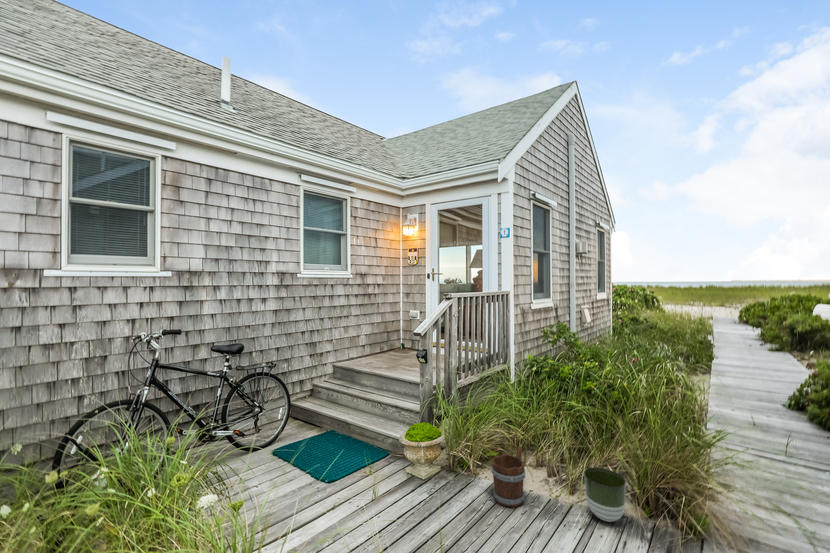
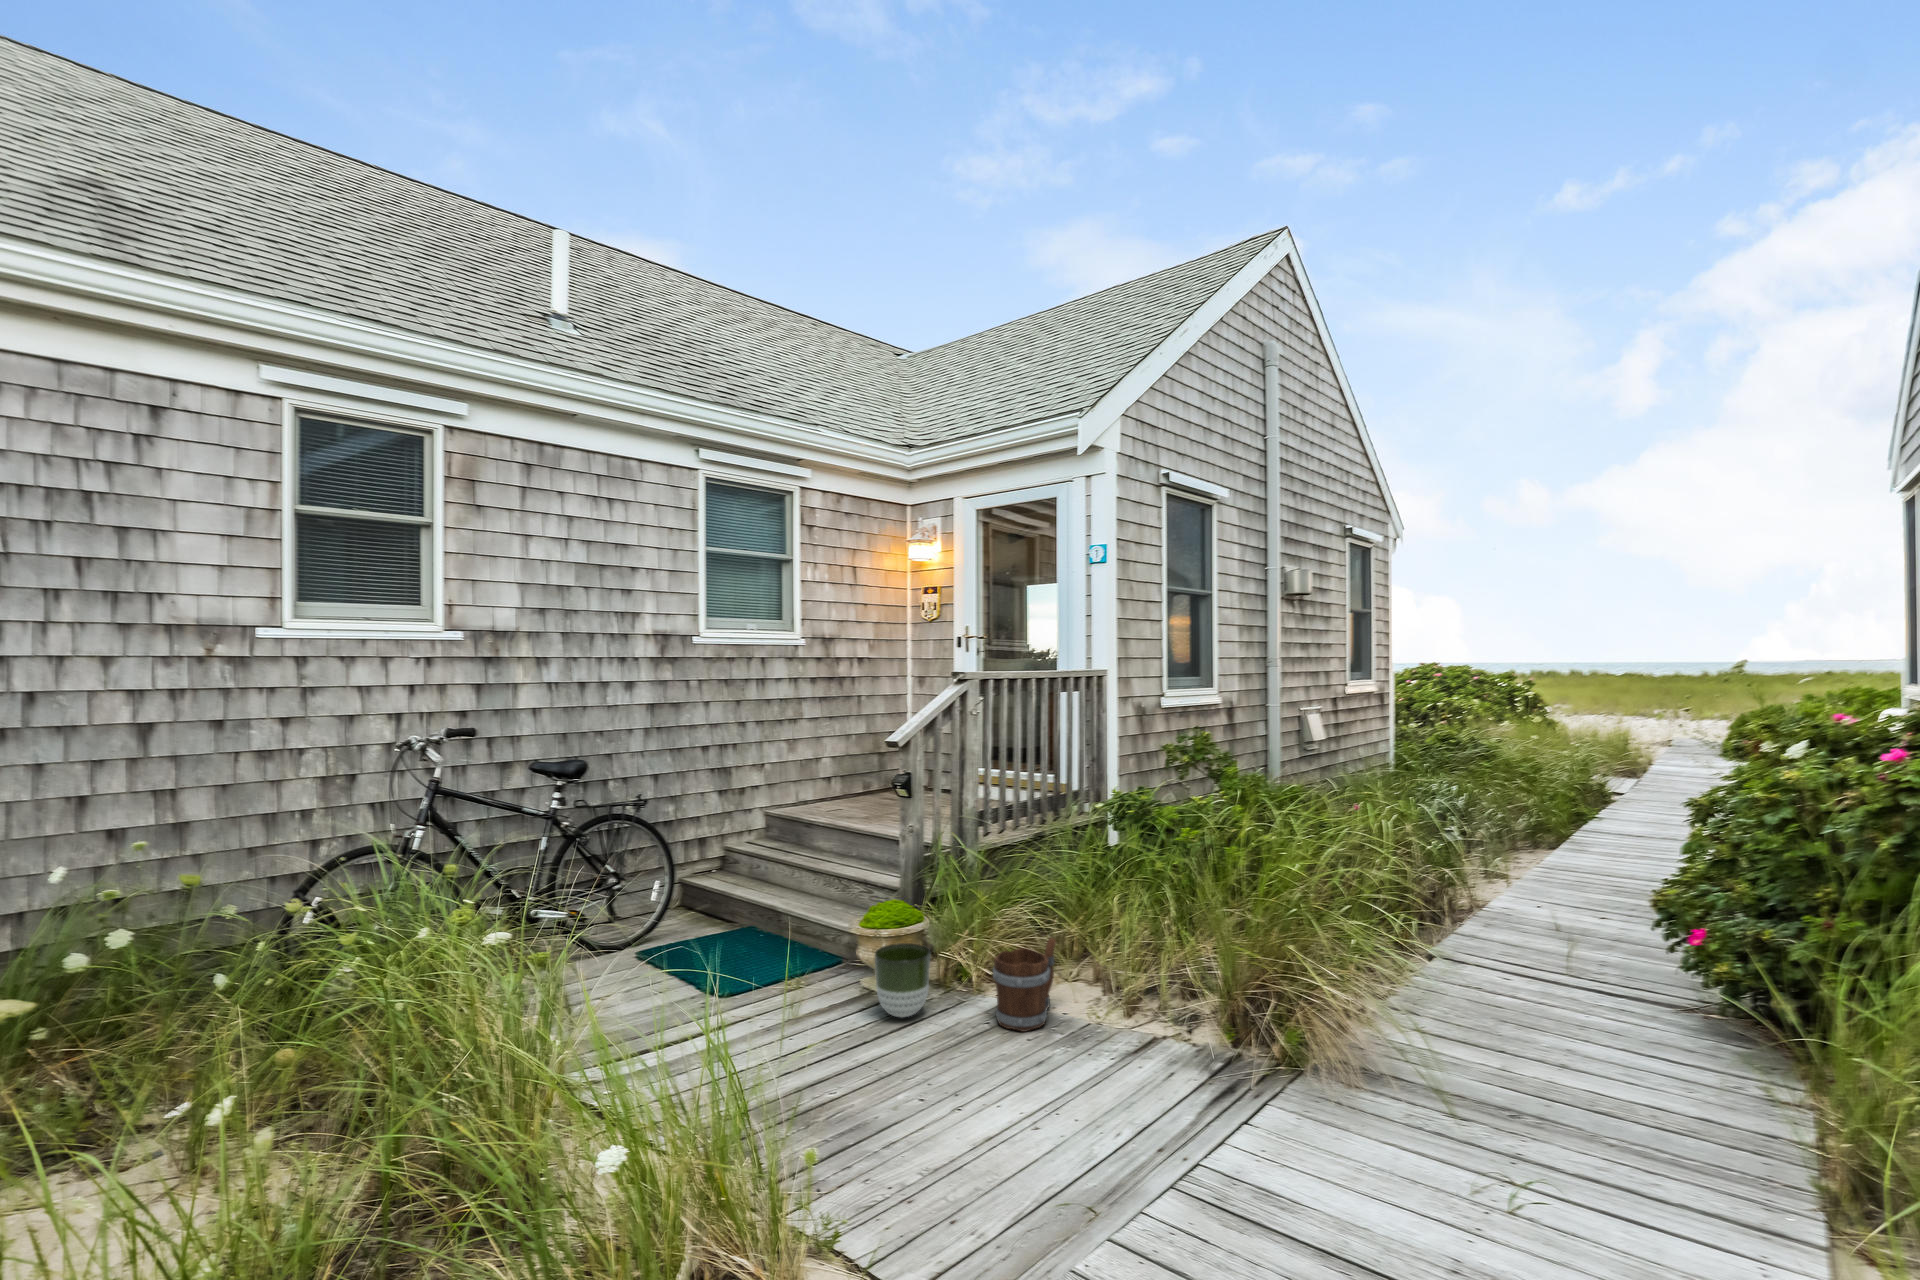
planter: present [584,468,626,522] -> present [875,943,930,1017]

